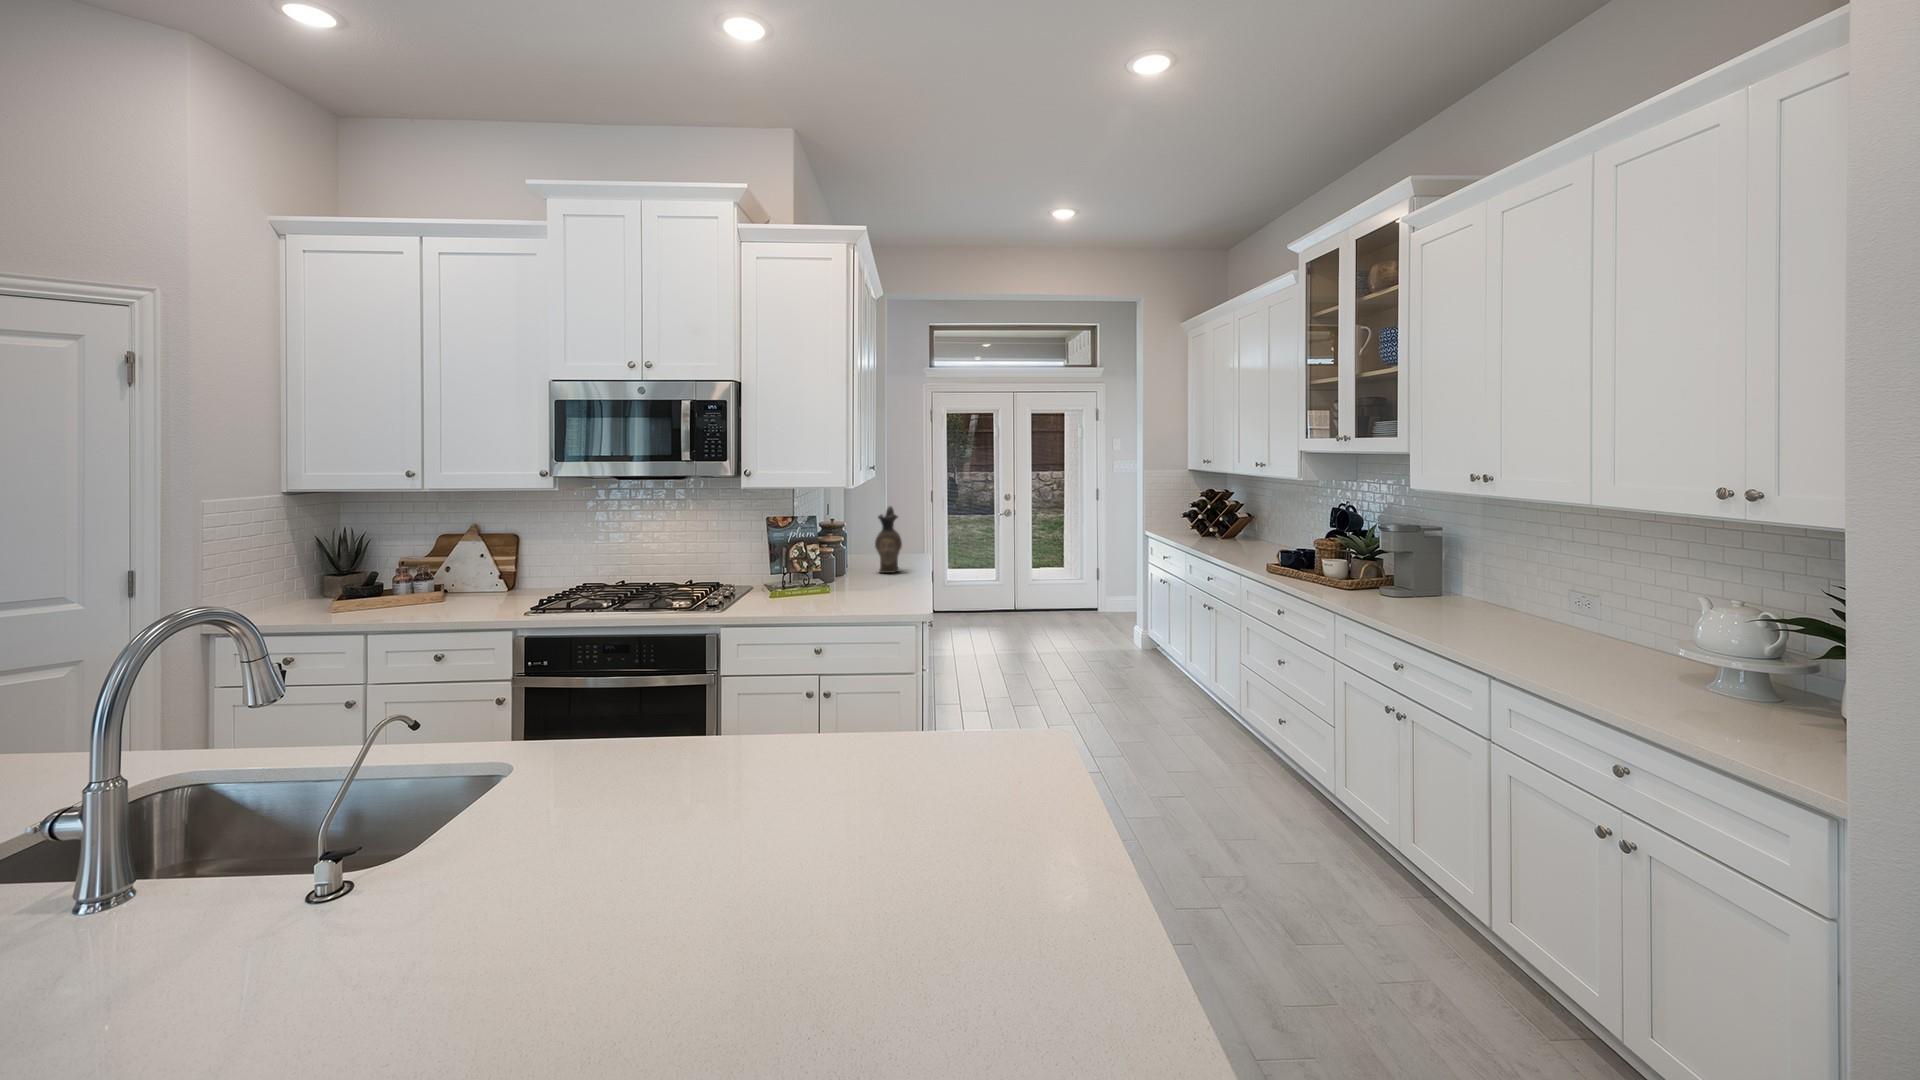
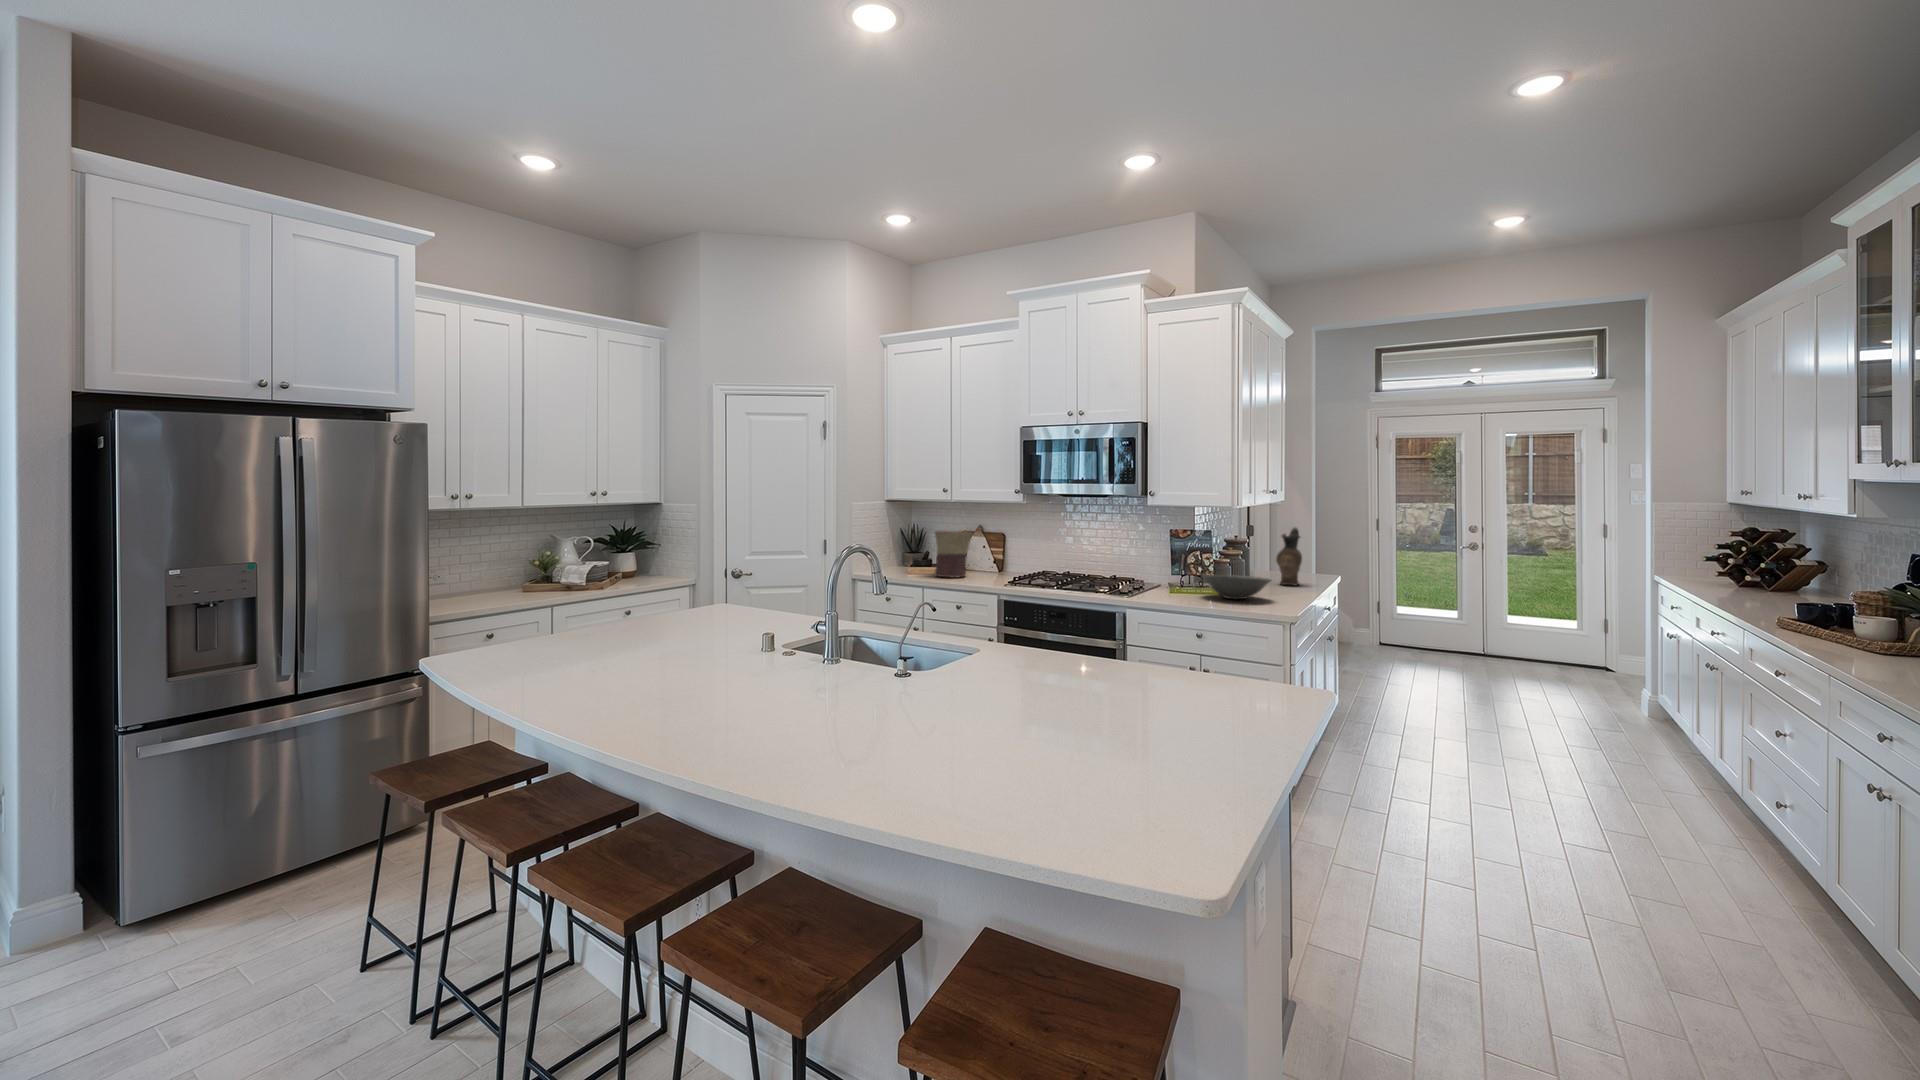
flower pot: none [401,536,470,611] -> present [935,531,973,577]
bowl: none [815,569,895,599] -> present [1202,575,1271,599]

